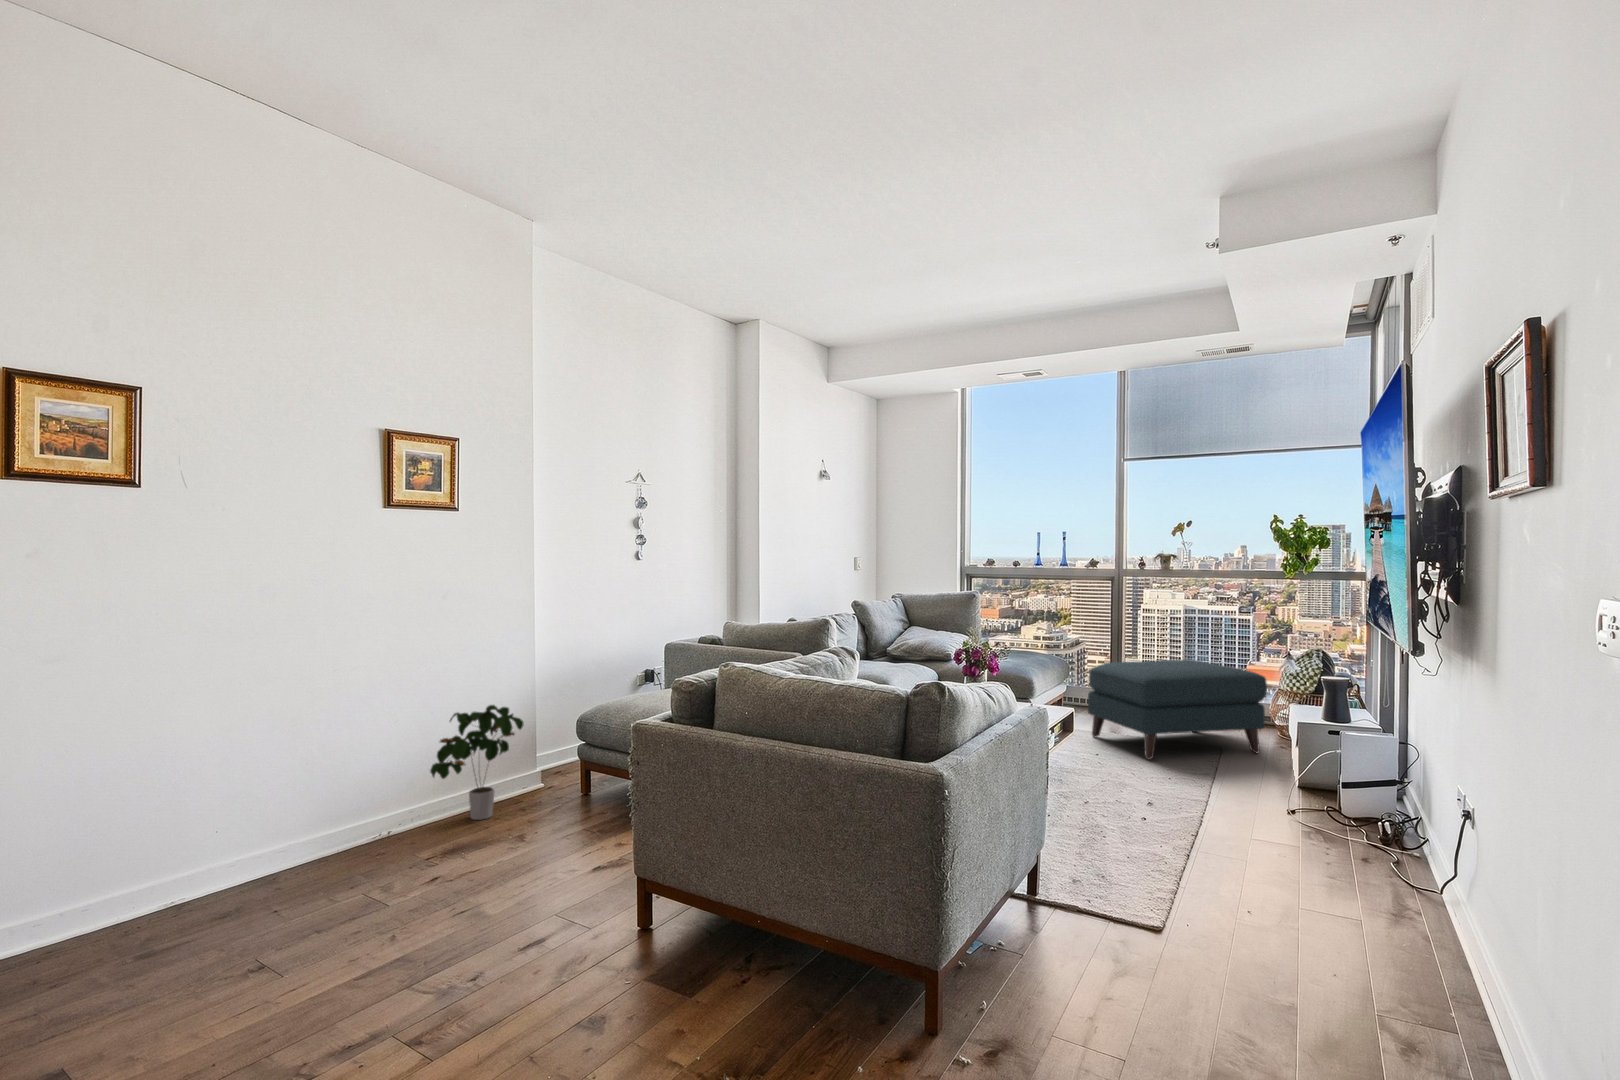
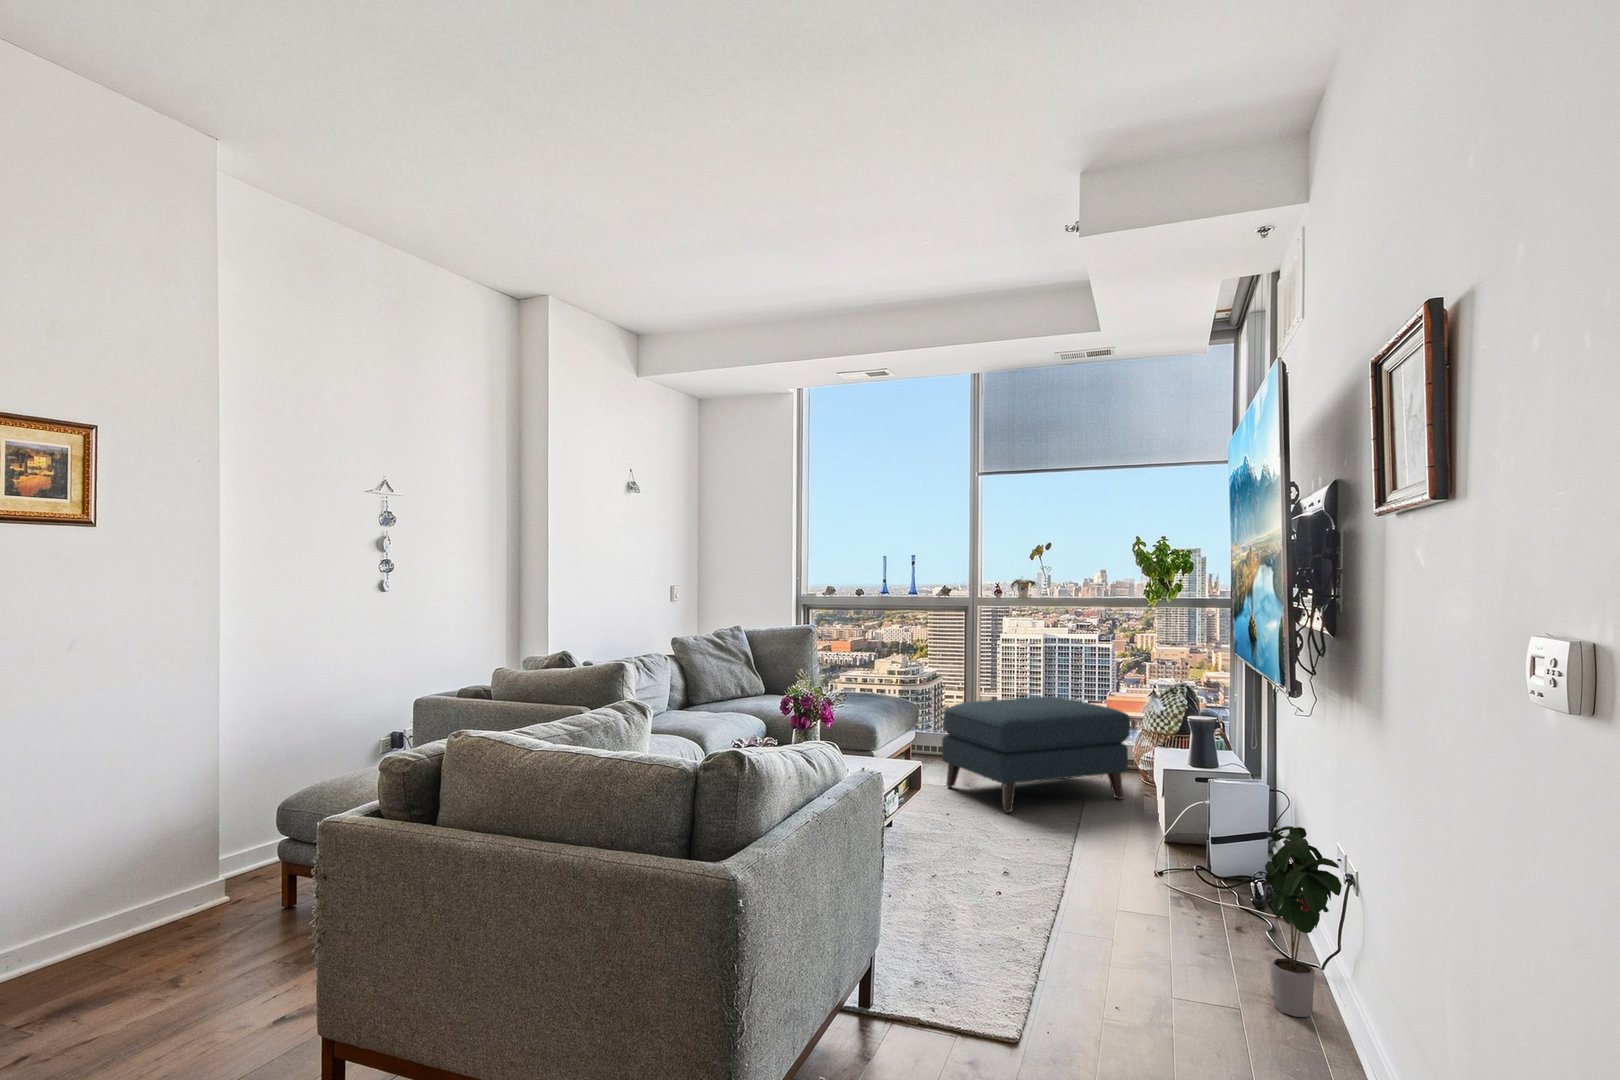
potted plant: present [430,705,524,820] -> present [1265,826,1342,1017]

